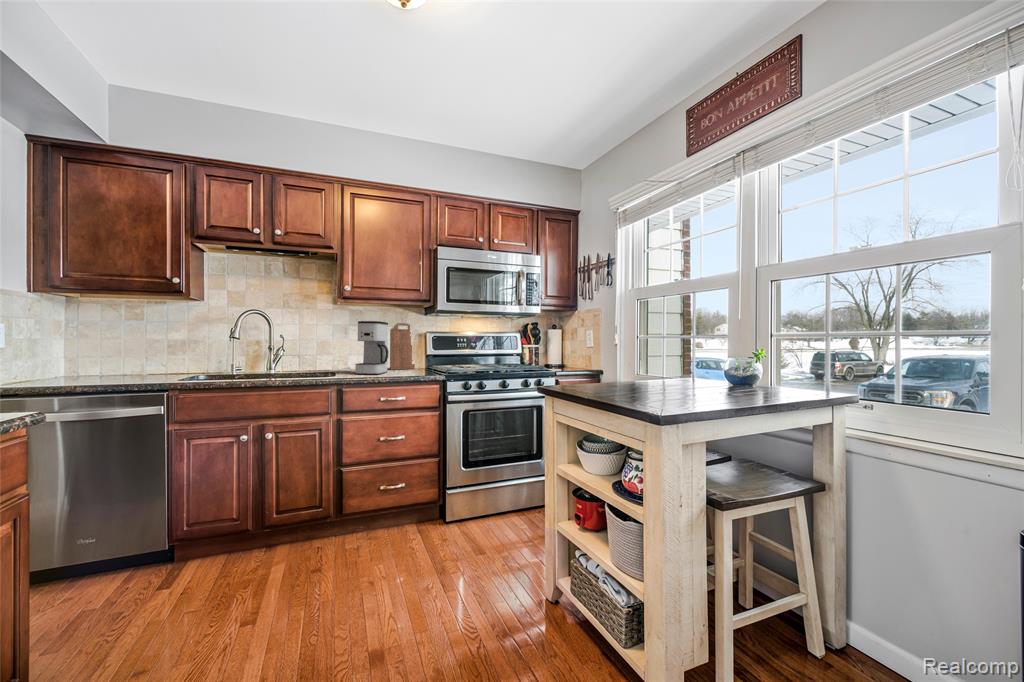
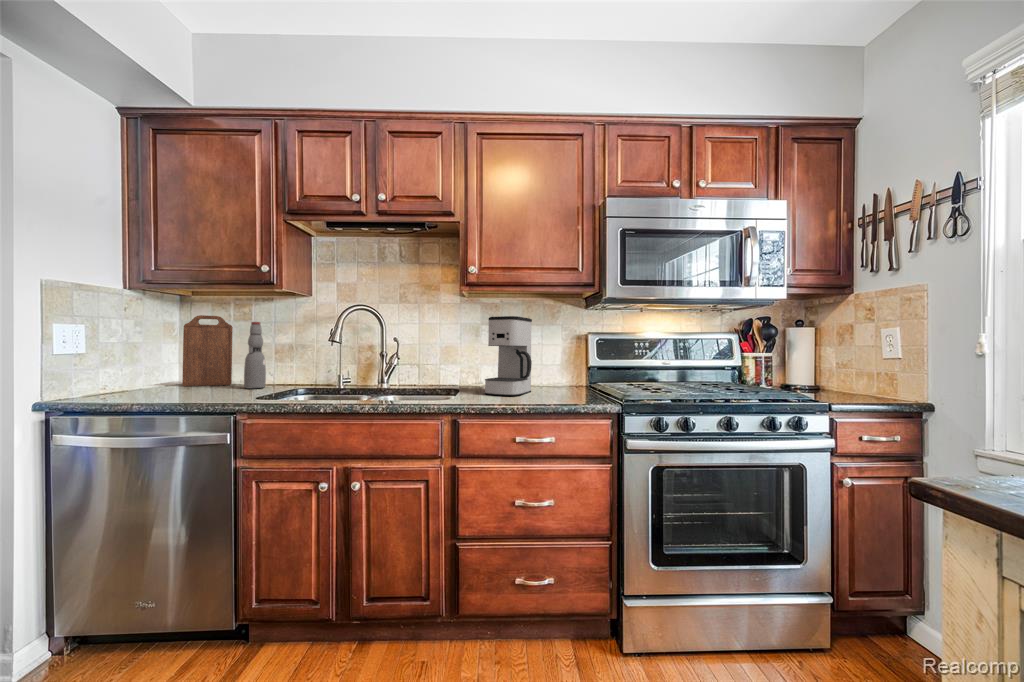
bottle: none [145,321,164,375] -> present [244,322,266,389]
cutting board: present [390,323,415,370] -> present [182,315,233,386]

